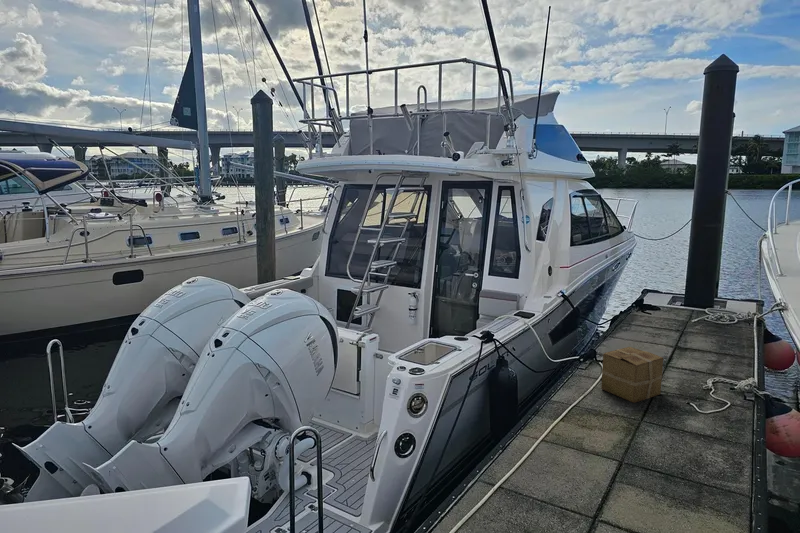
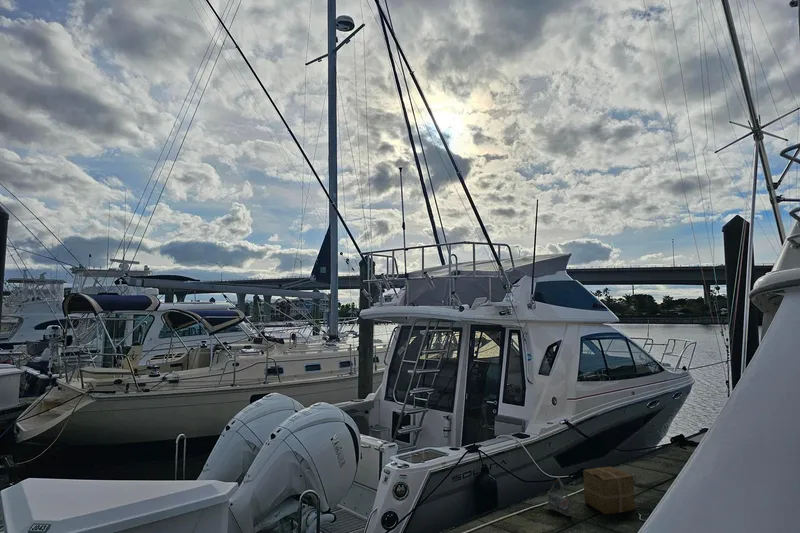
bag: none [565,366,600,409] -> present [547,478,572,516]

